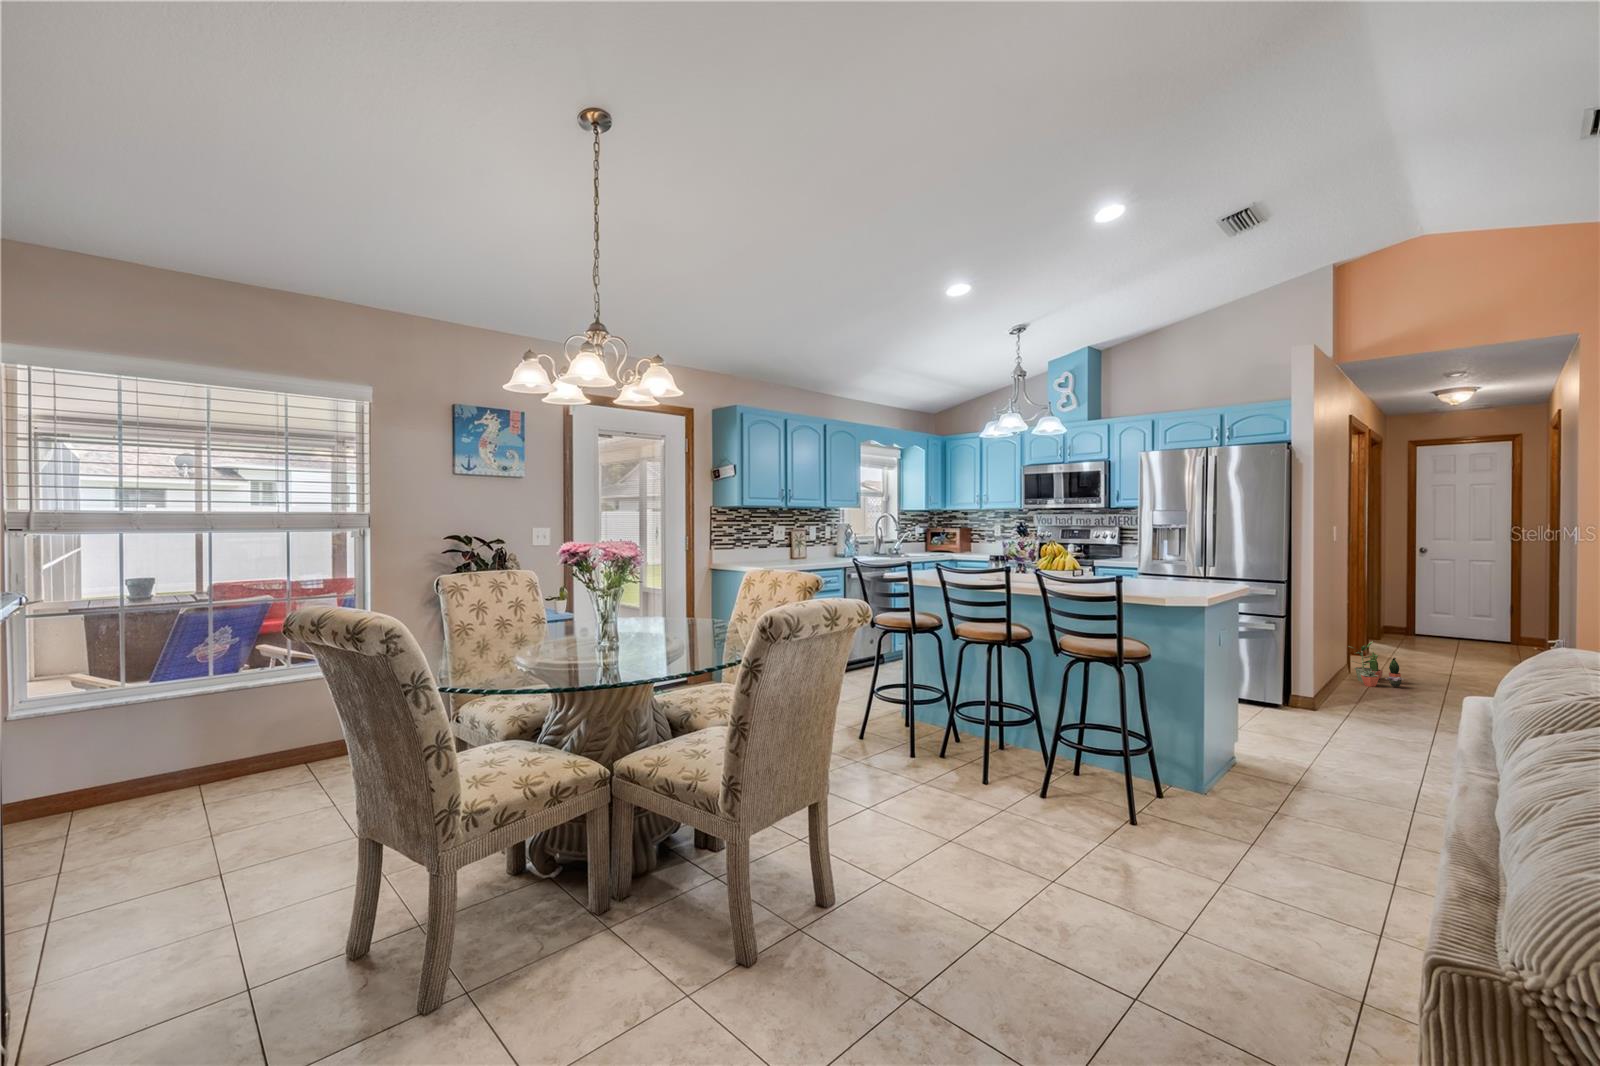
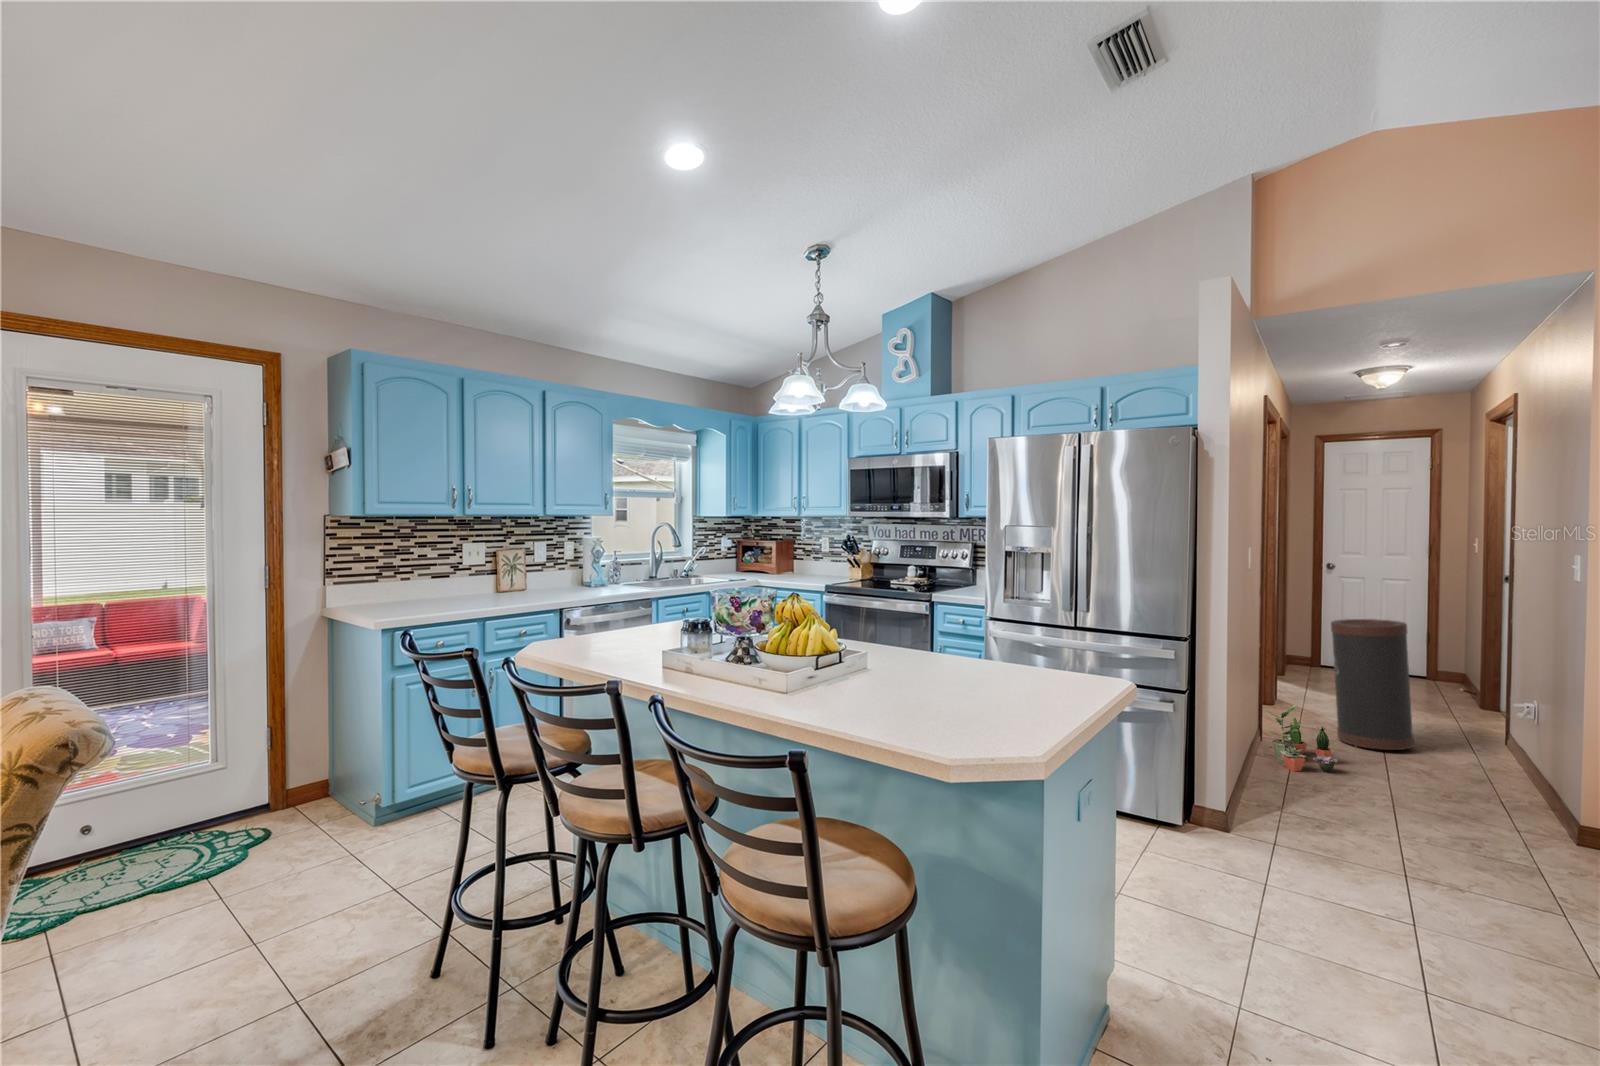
trash can: none [1405,583,1472,678] -> present [1331,619,1414,750]

